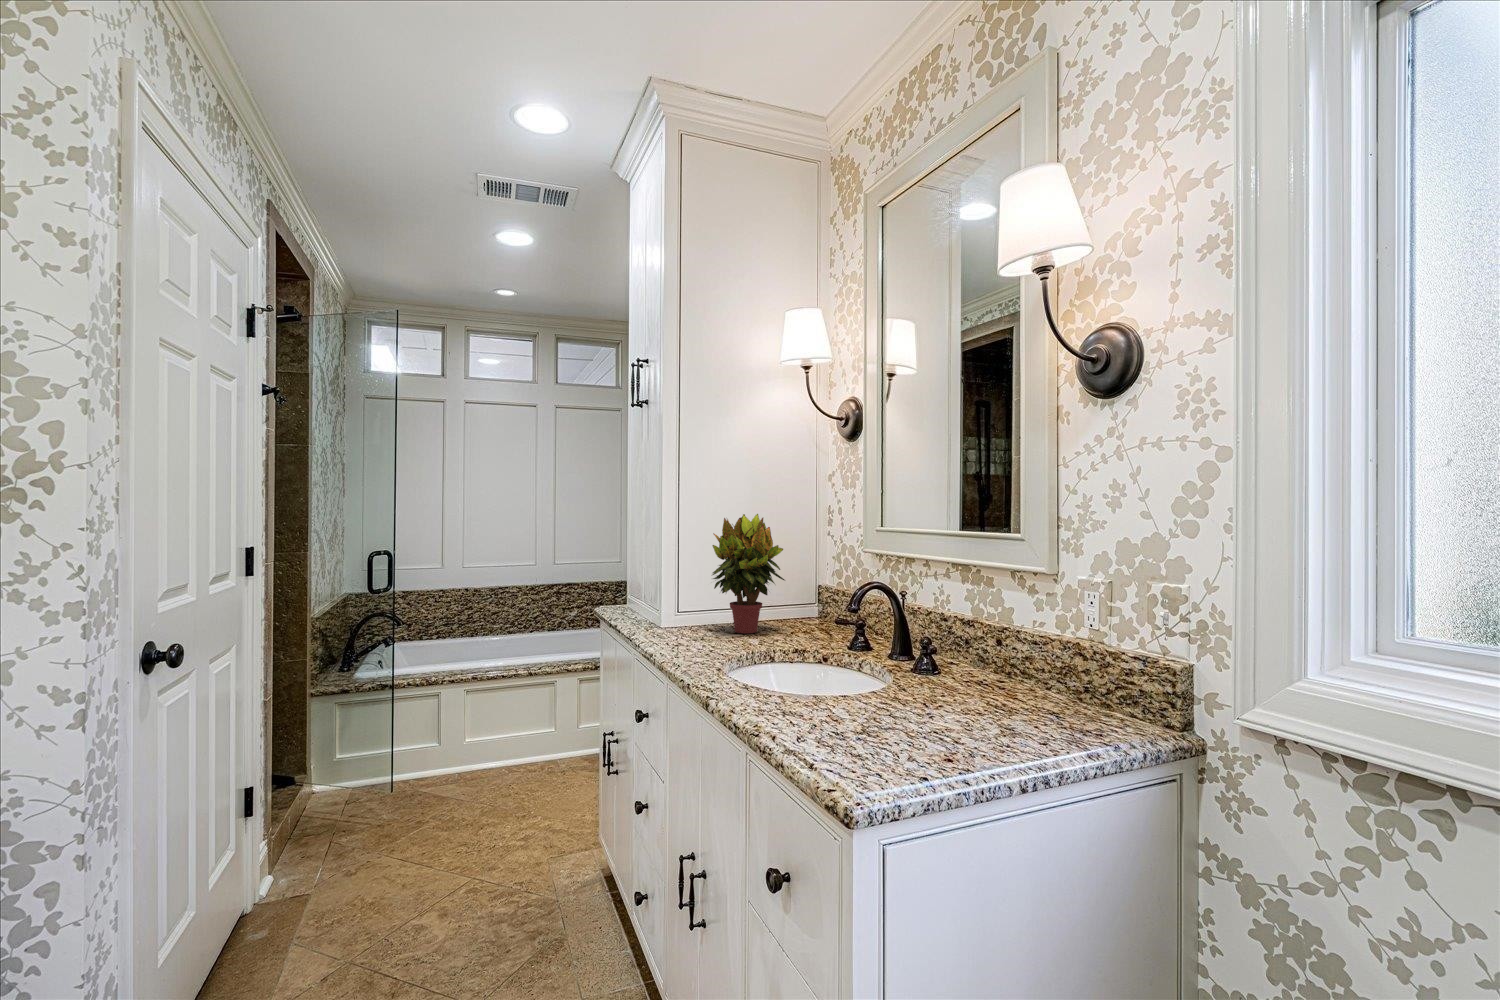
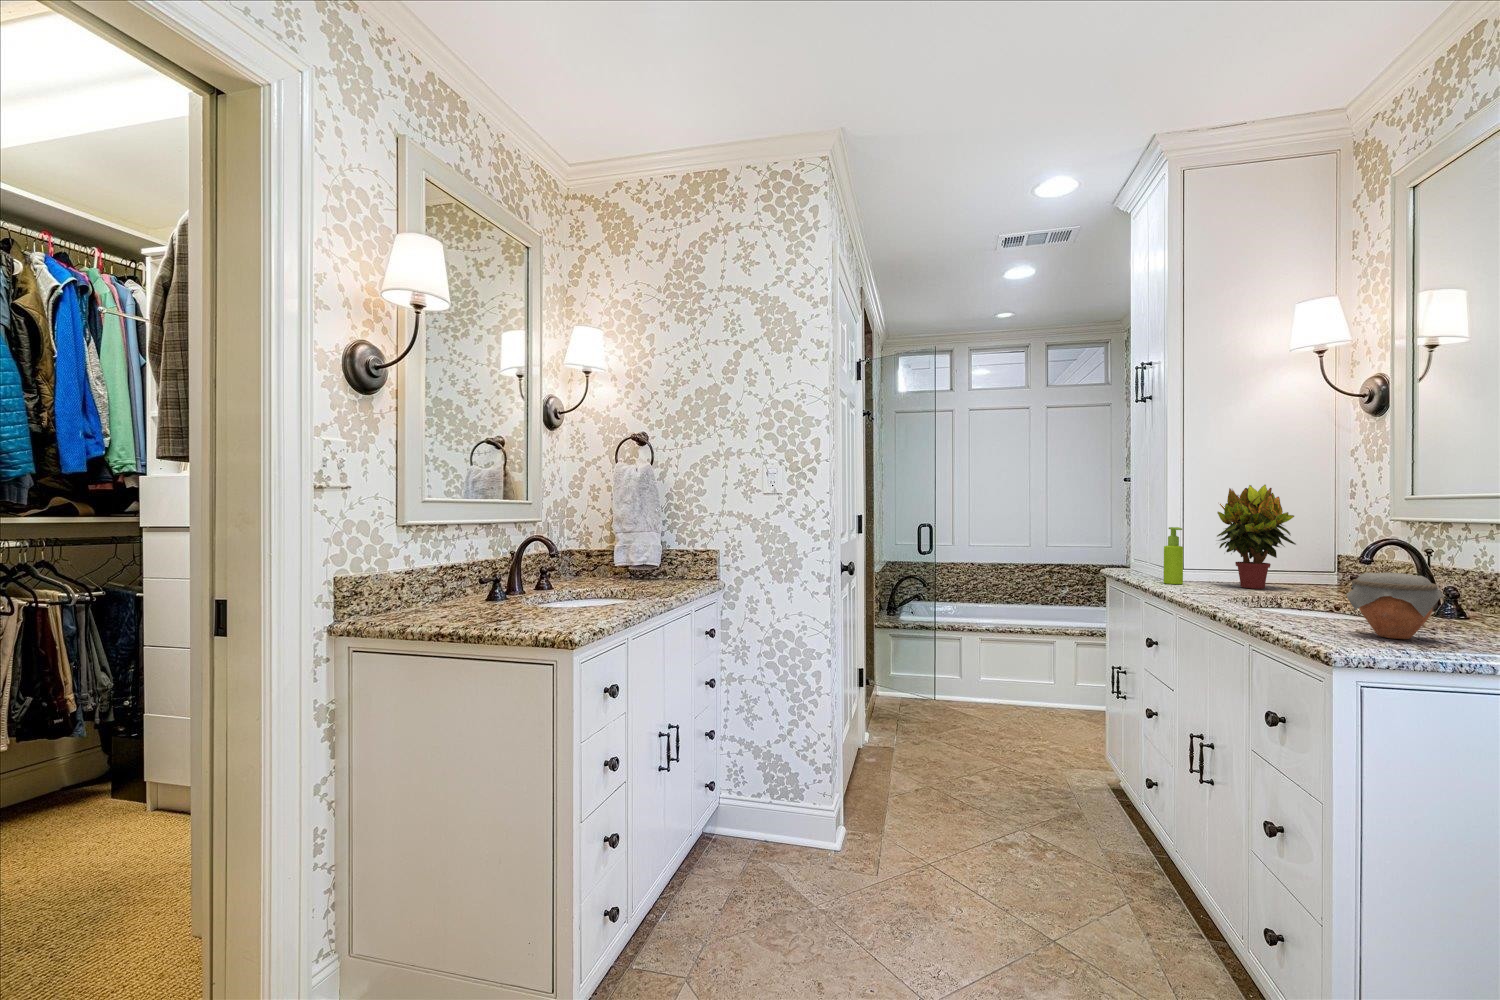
soap dispenser: none [658,565,678,635] -> present [1164,527,1183,584]
jar: none [854,648,947,739] -> present [1346,572,1444,639]

